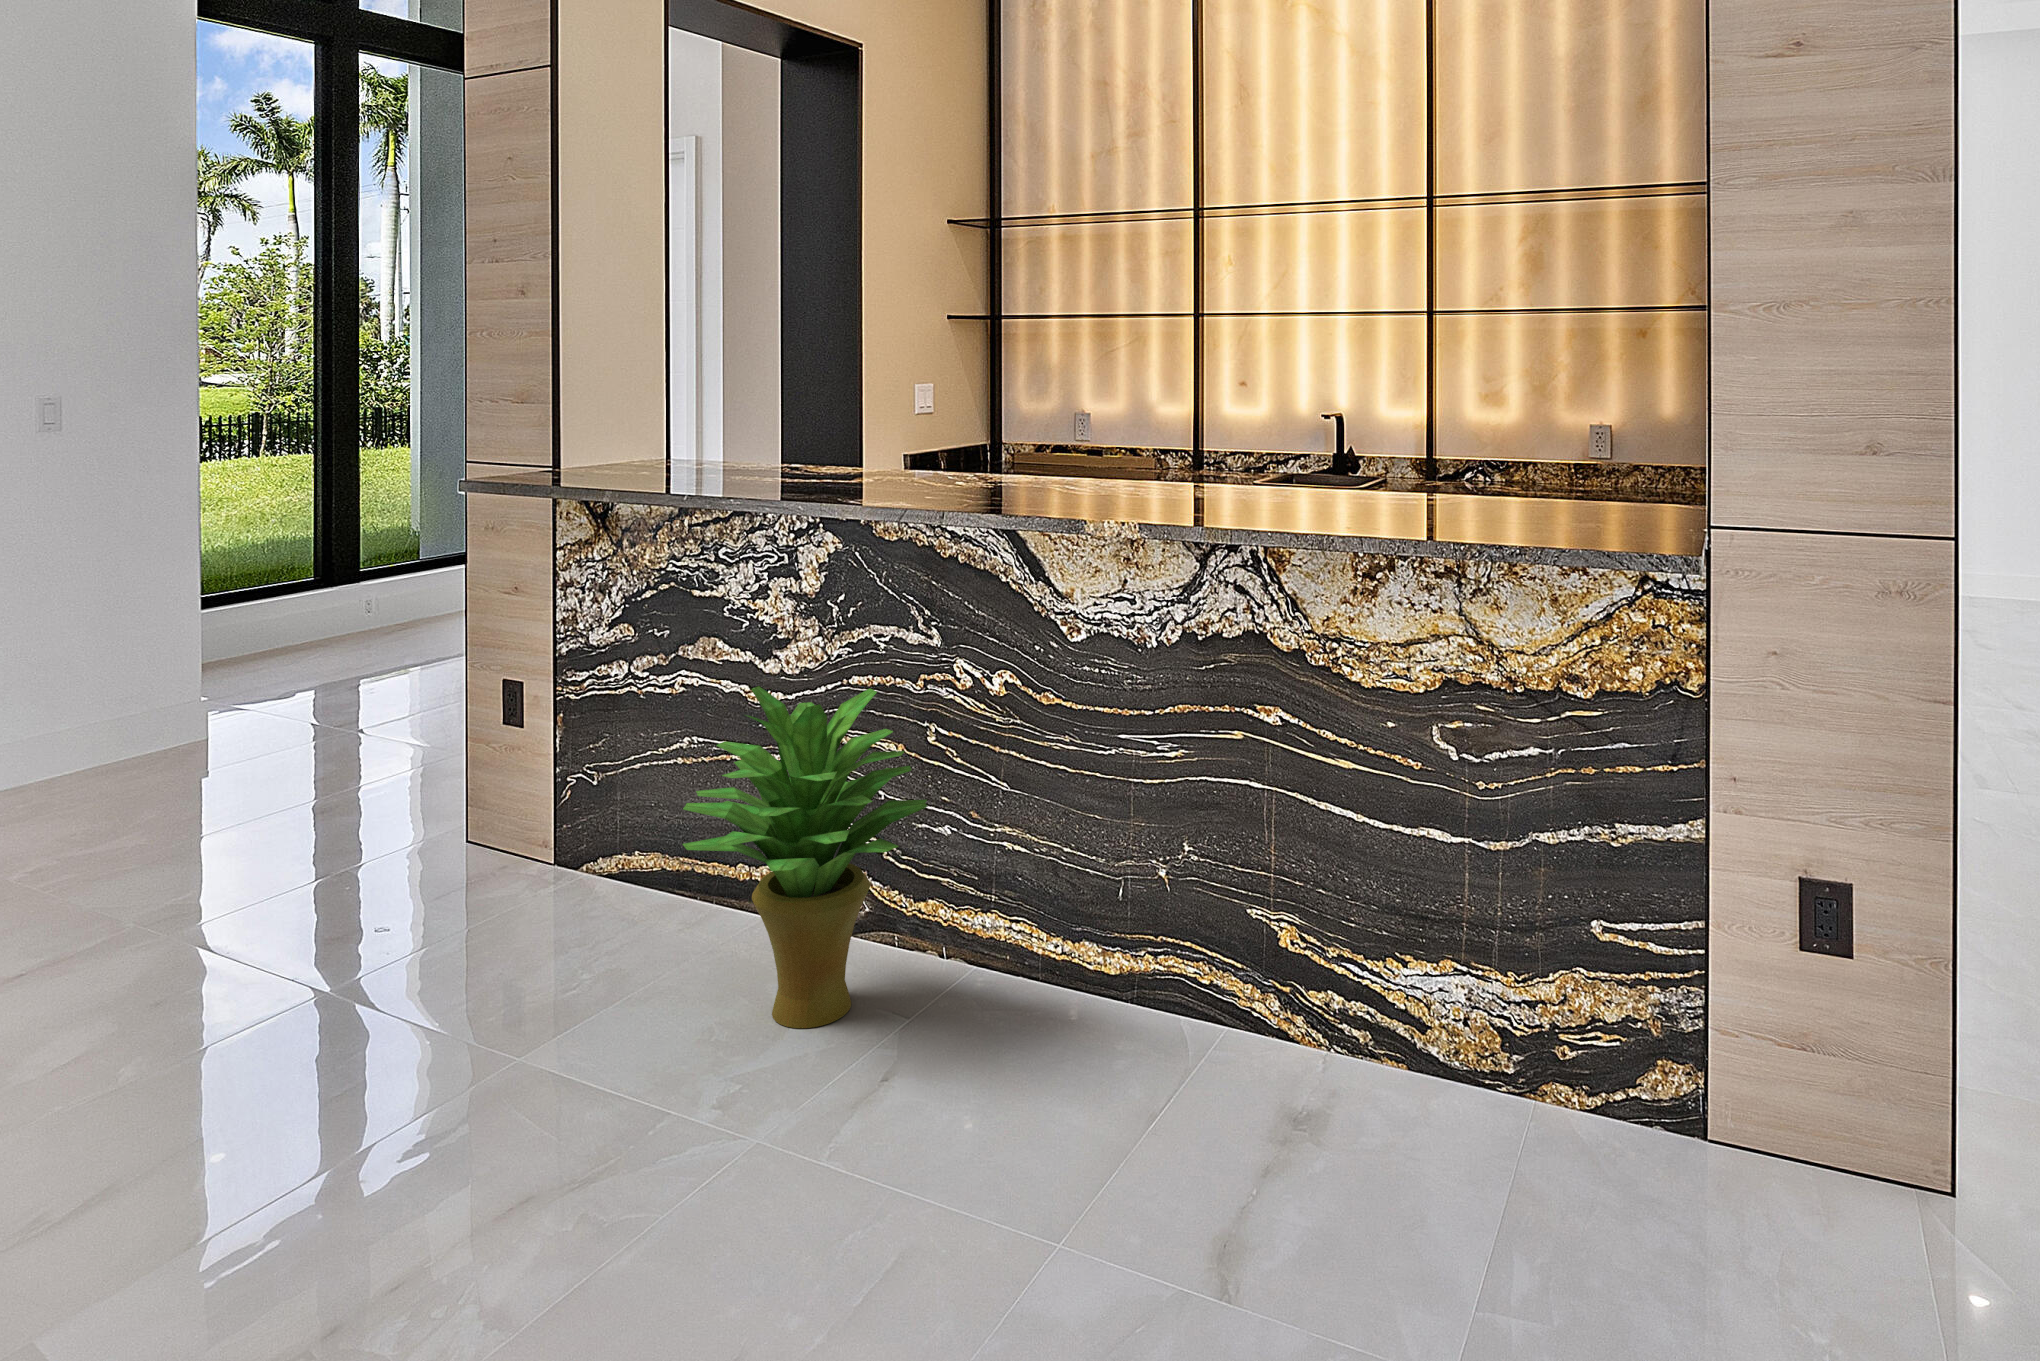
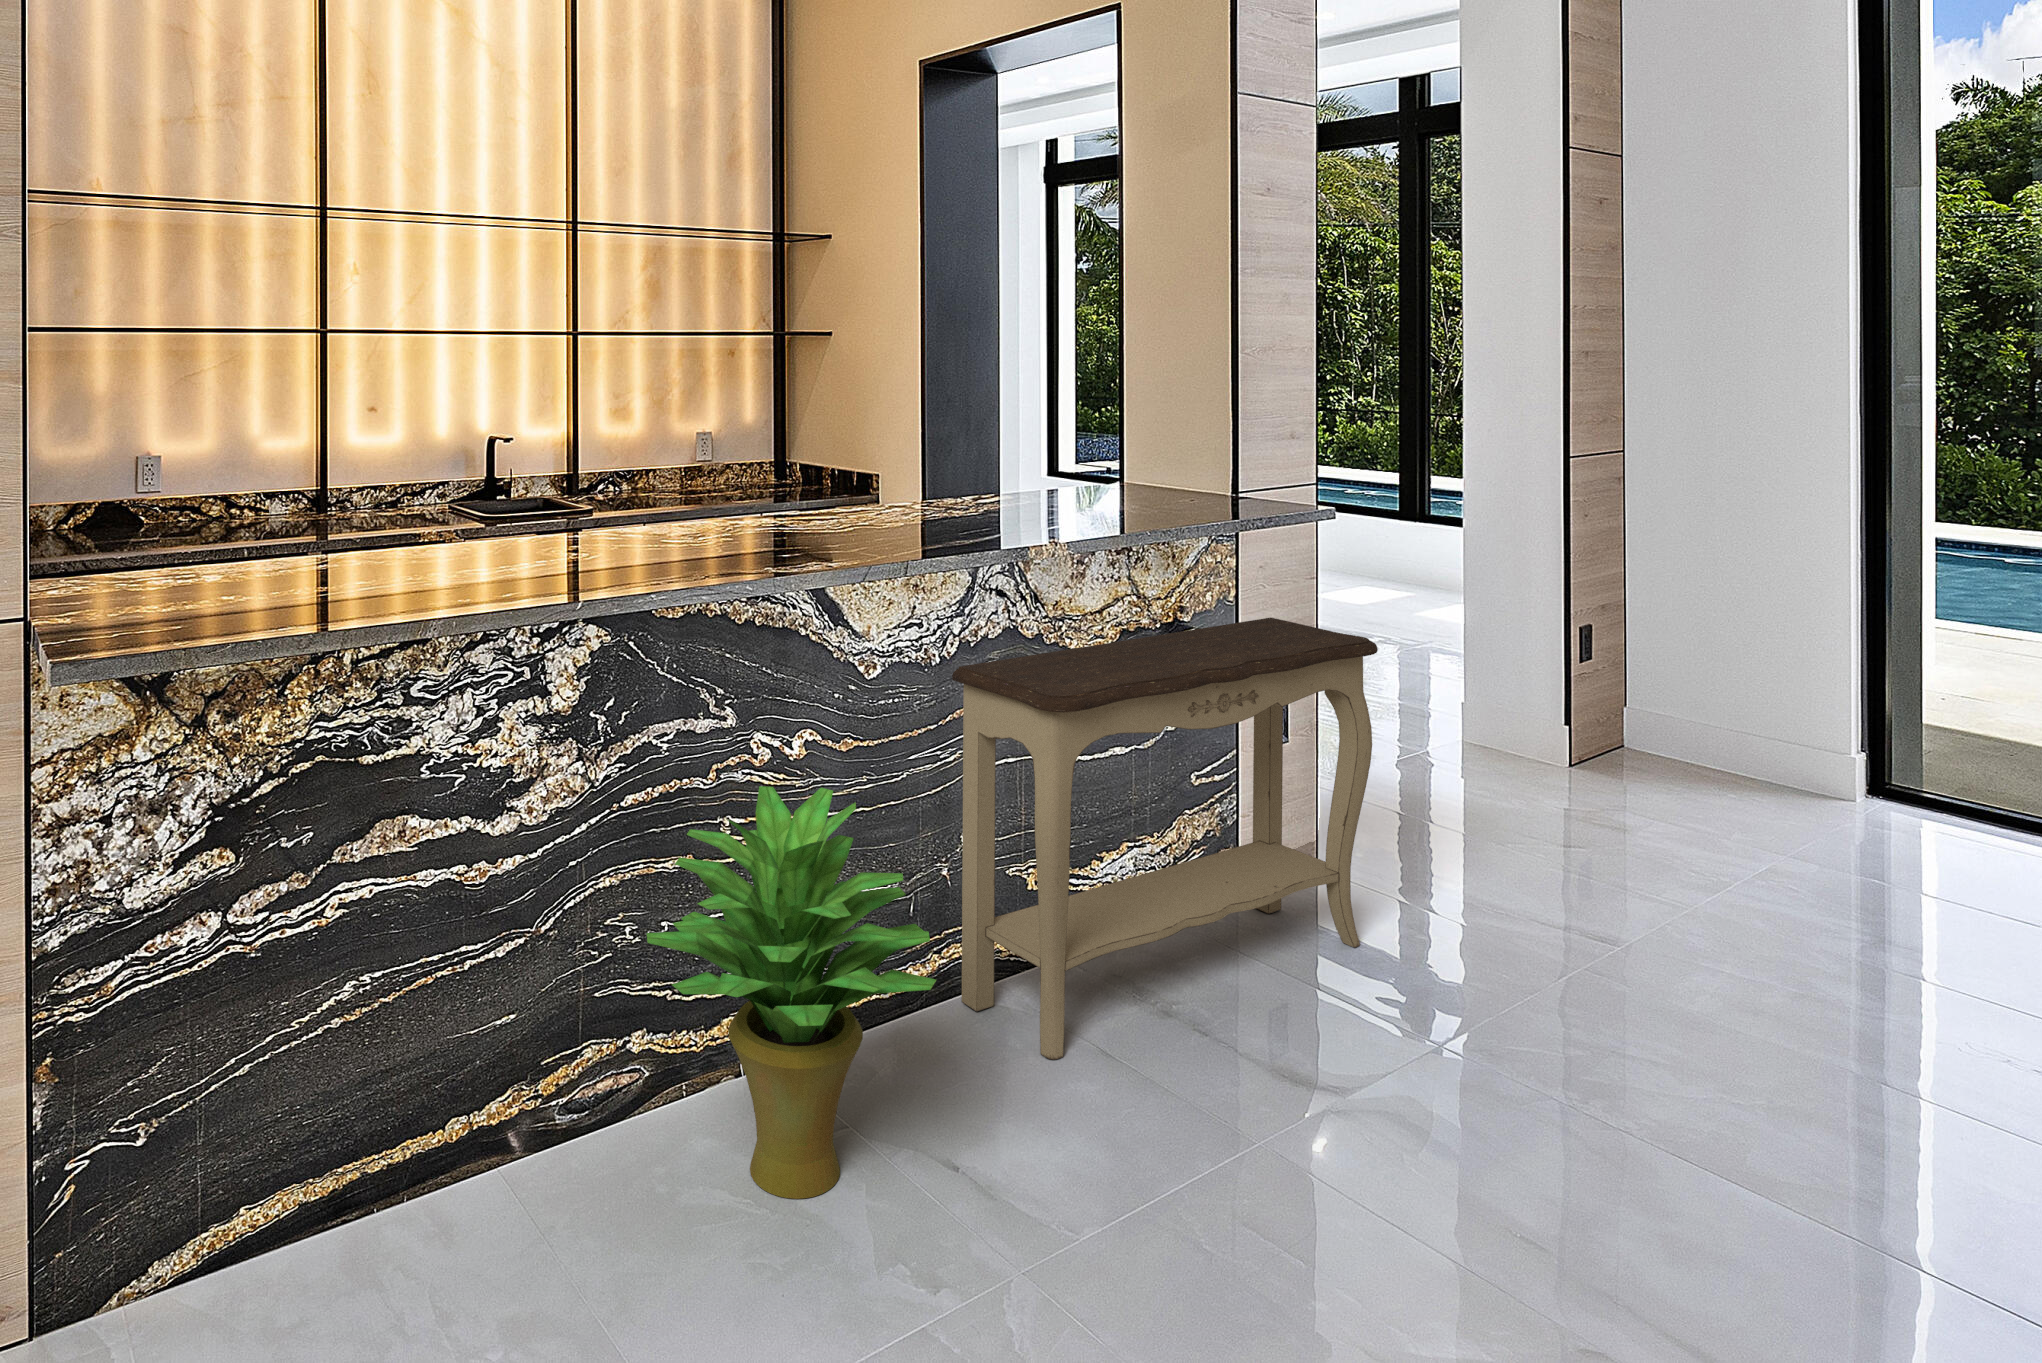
console table: none [1068,651,1722,1275] -> present [952,618,1378,1060]

